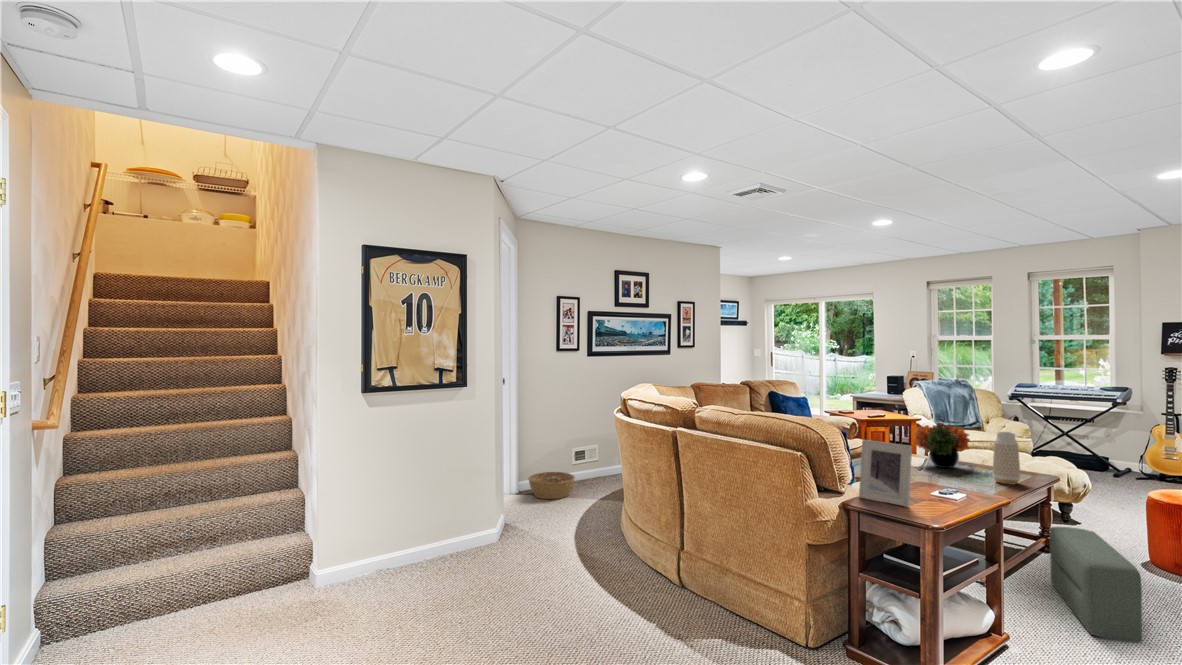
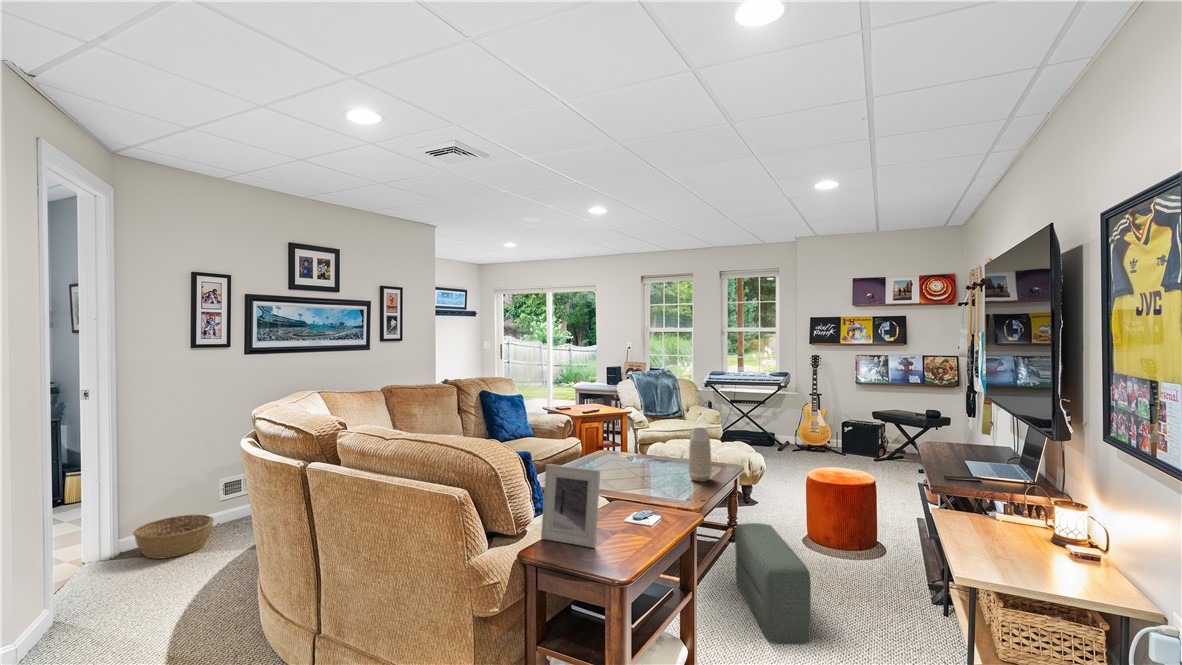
flower arrangement: present [914,422,970,468] -> none [619,419,670,467]

